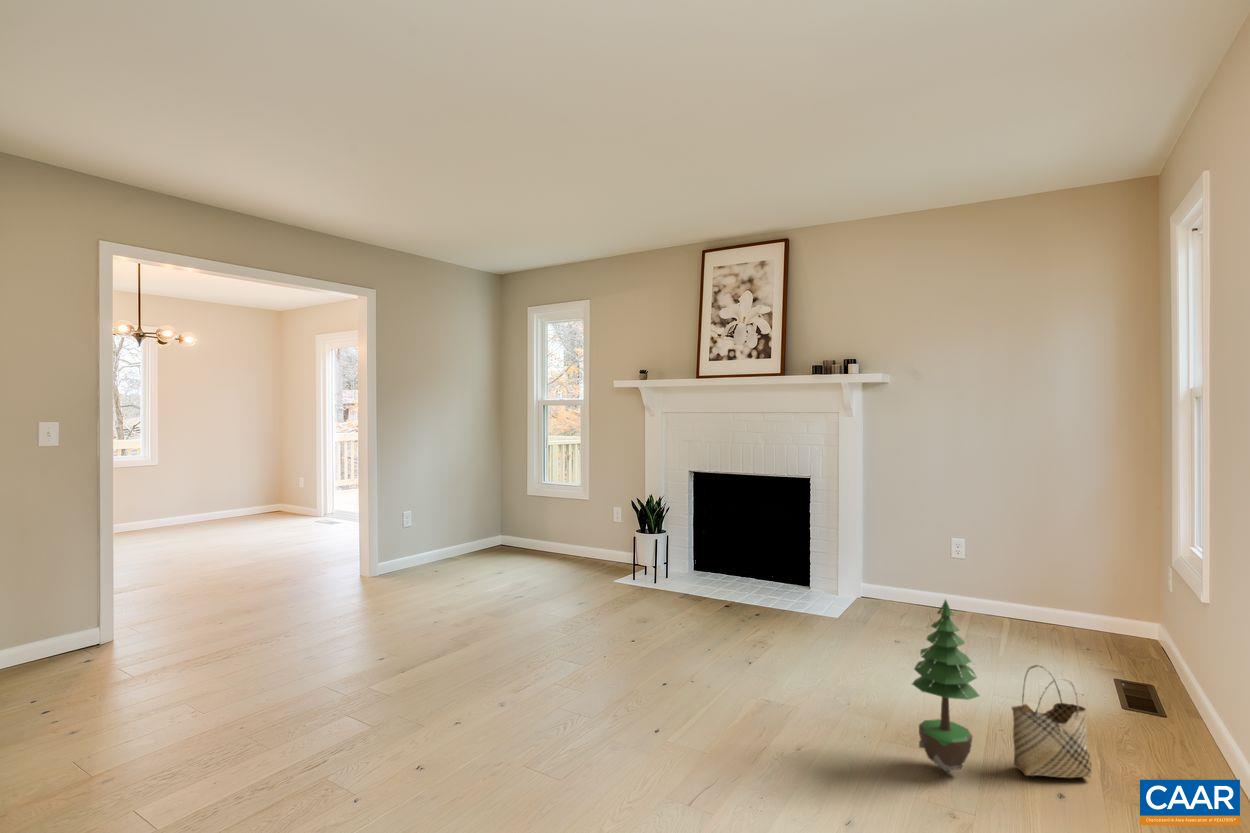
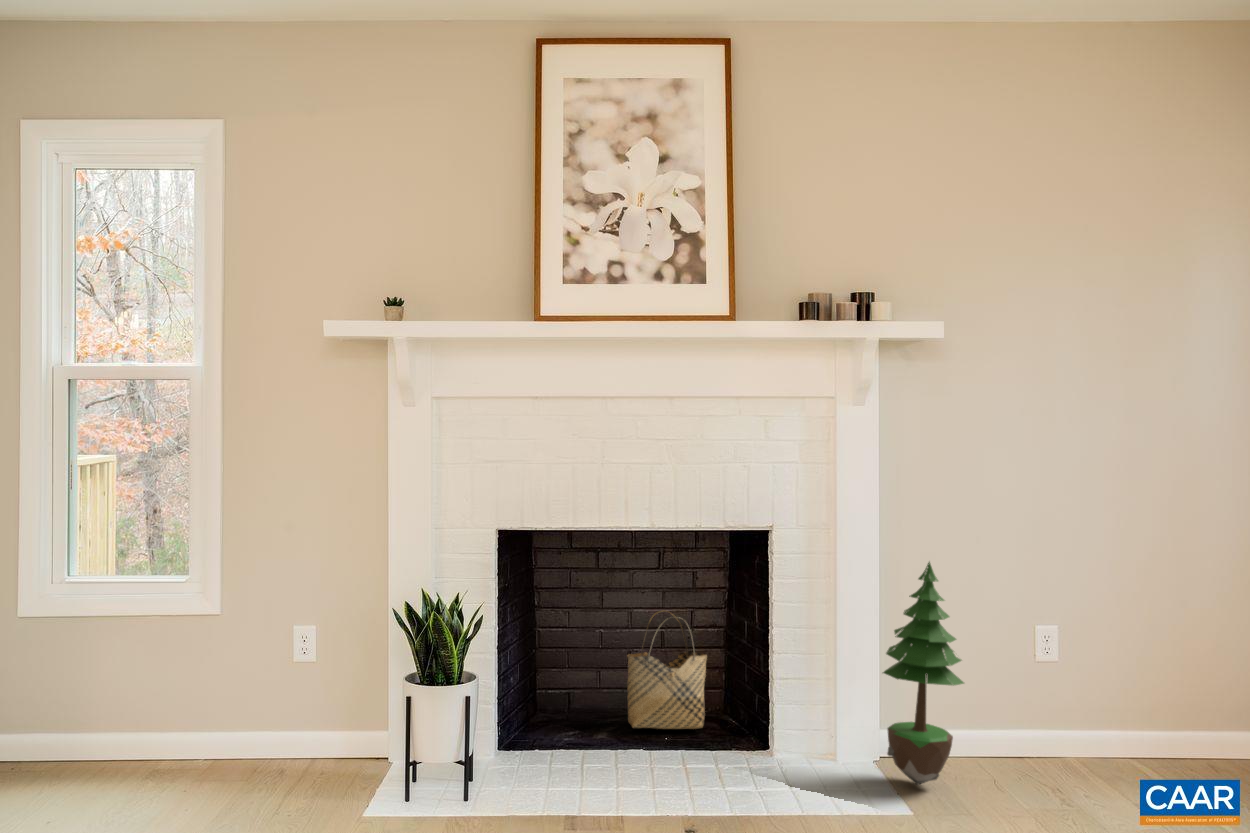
woven basket: present [1012,665,1092,778] -> present [627,610,707,729]

